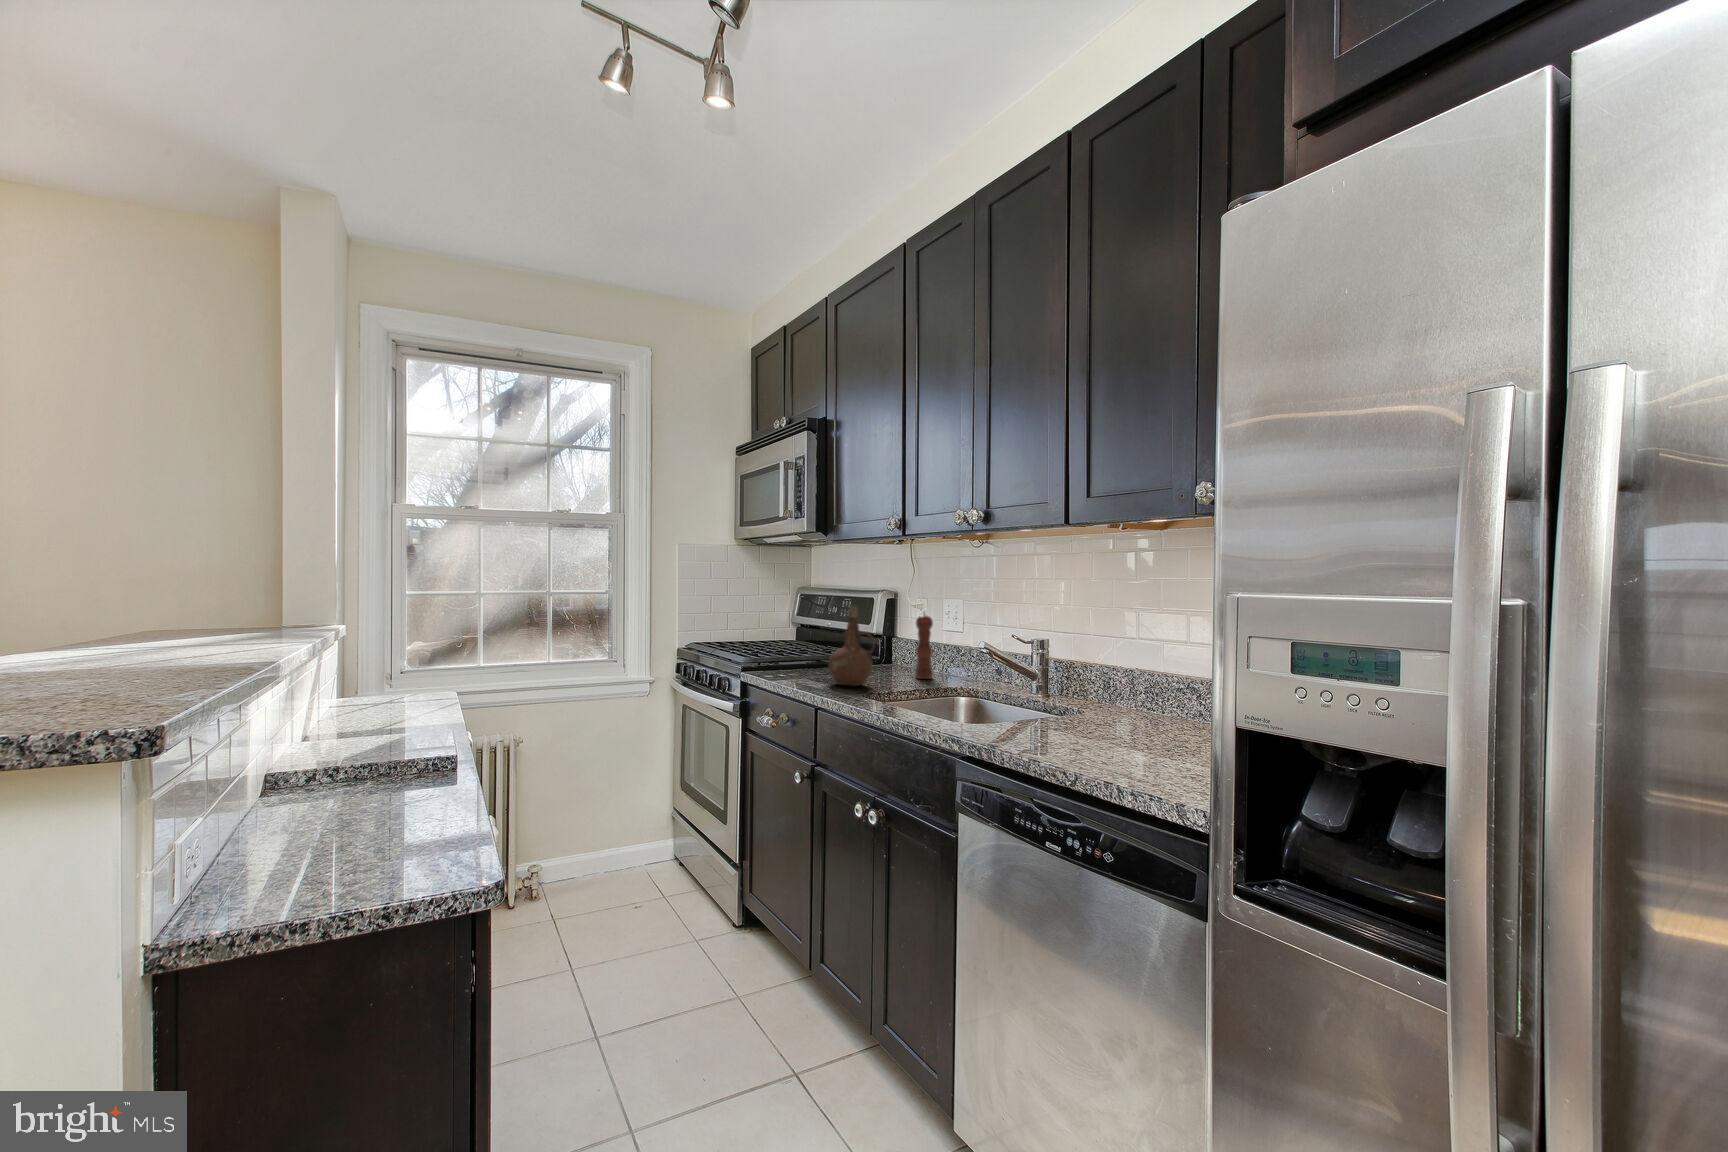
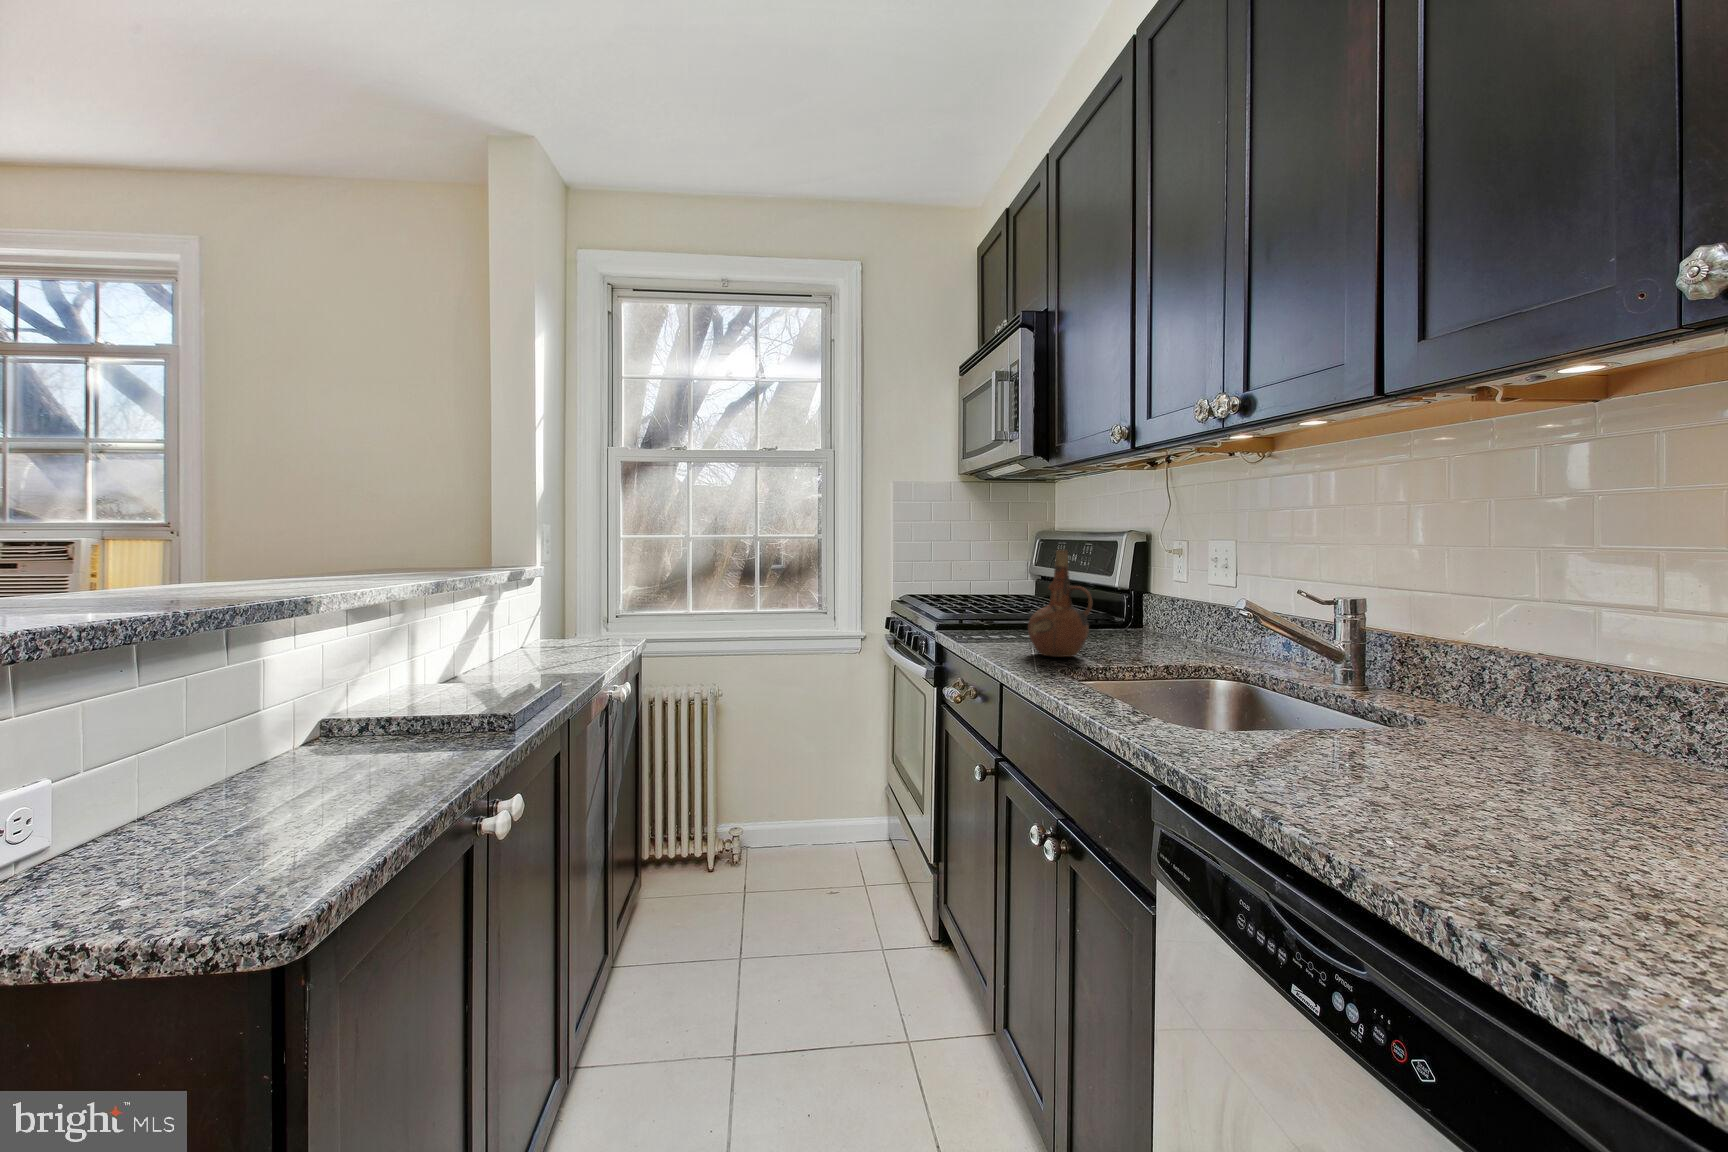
pepper mill: present [915,611,933,679] -> none [1160,557,1187,652]

